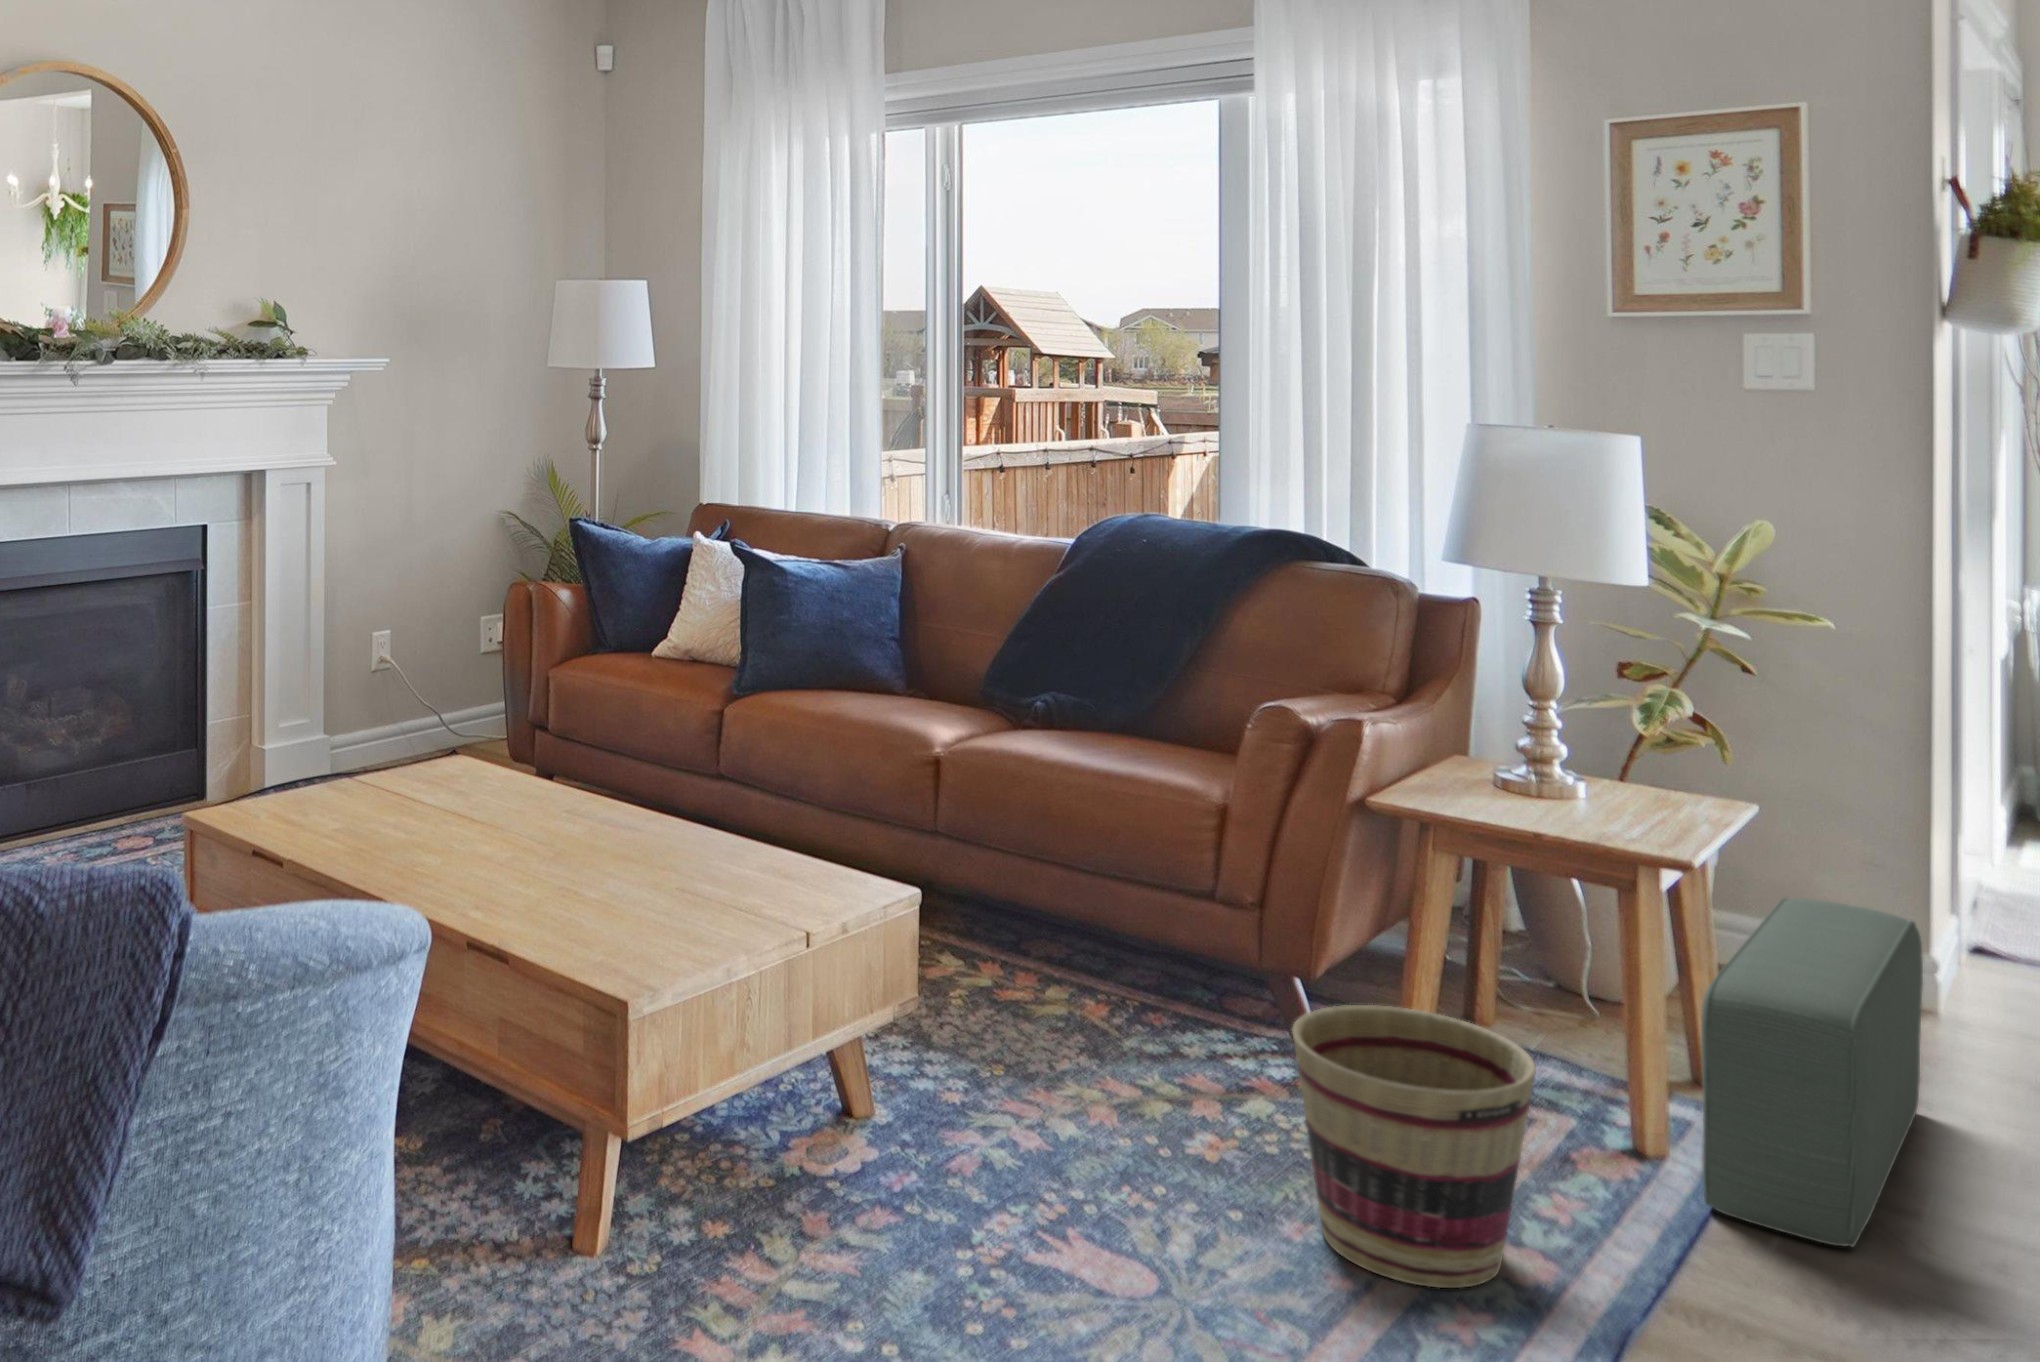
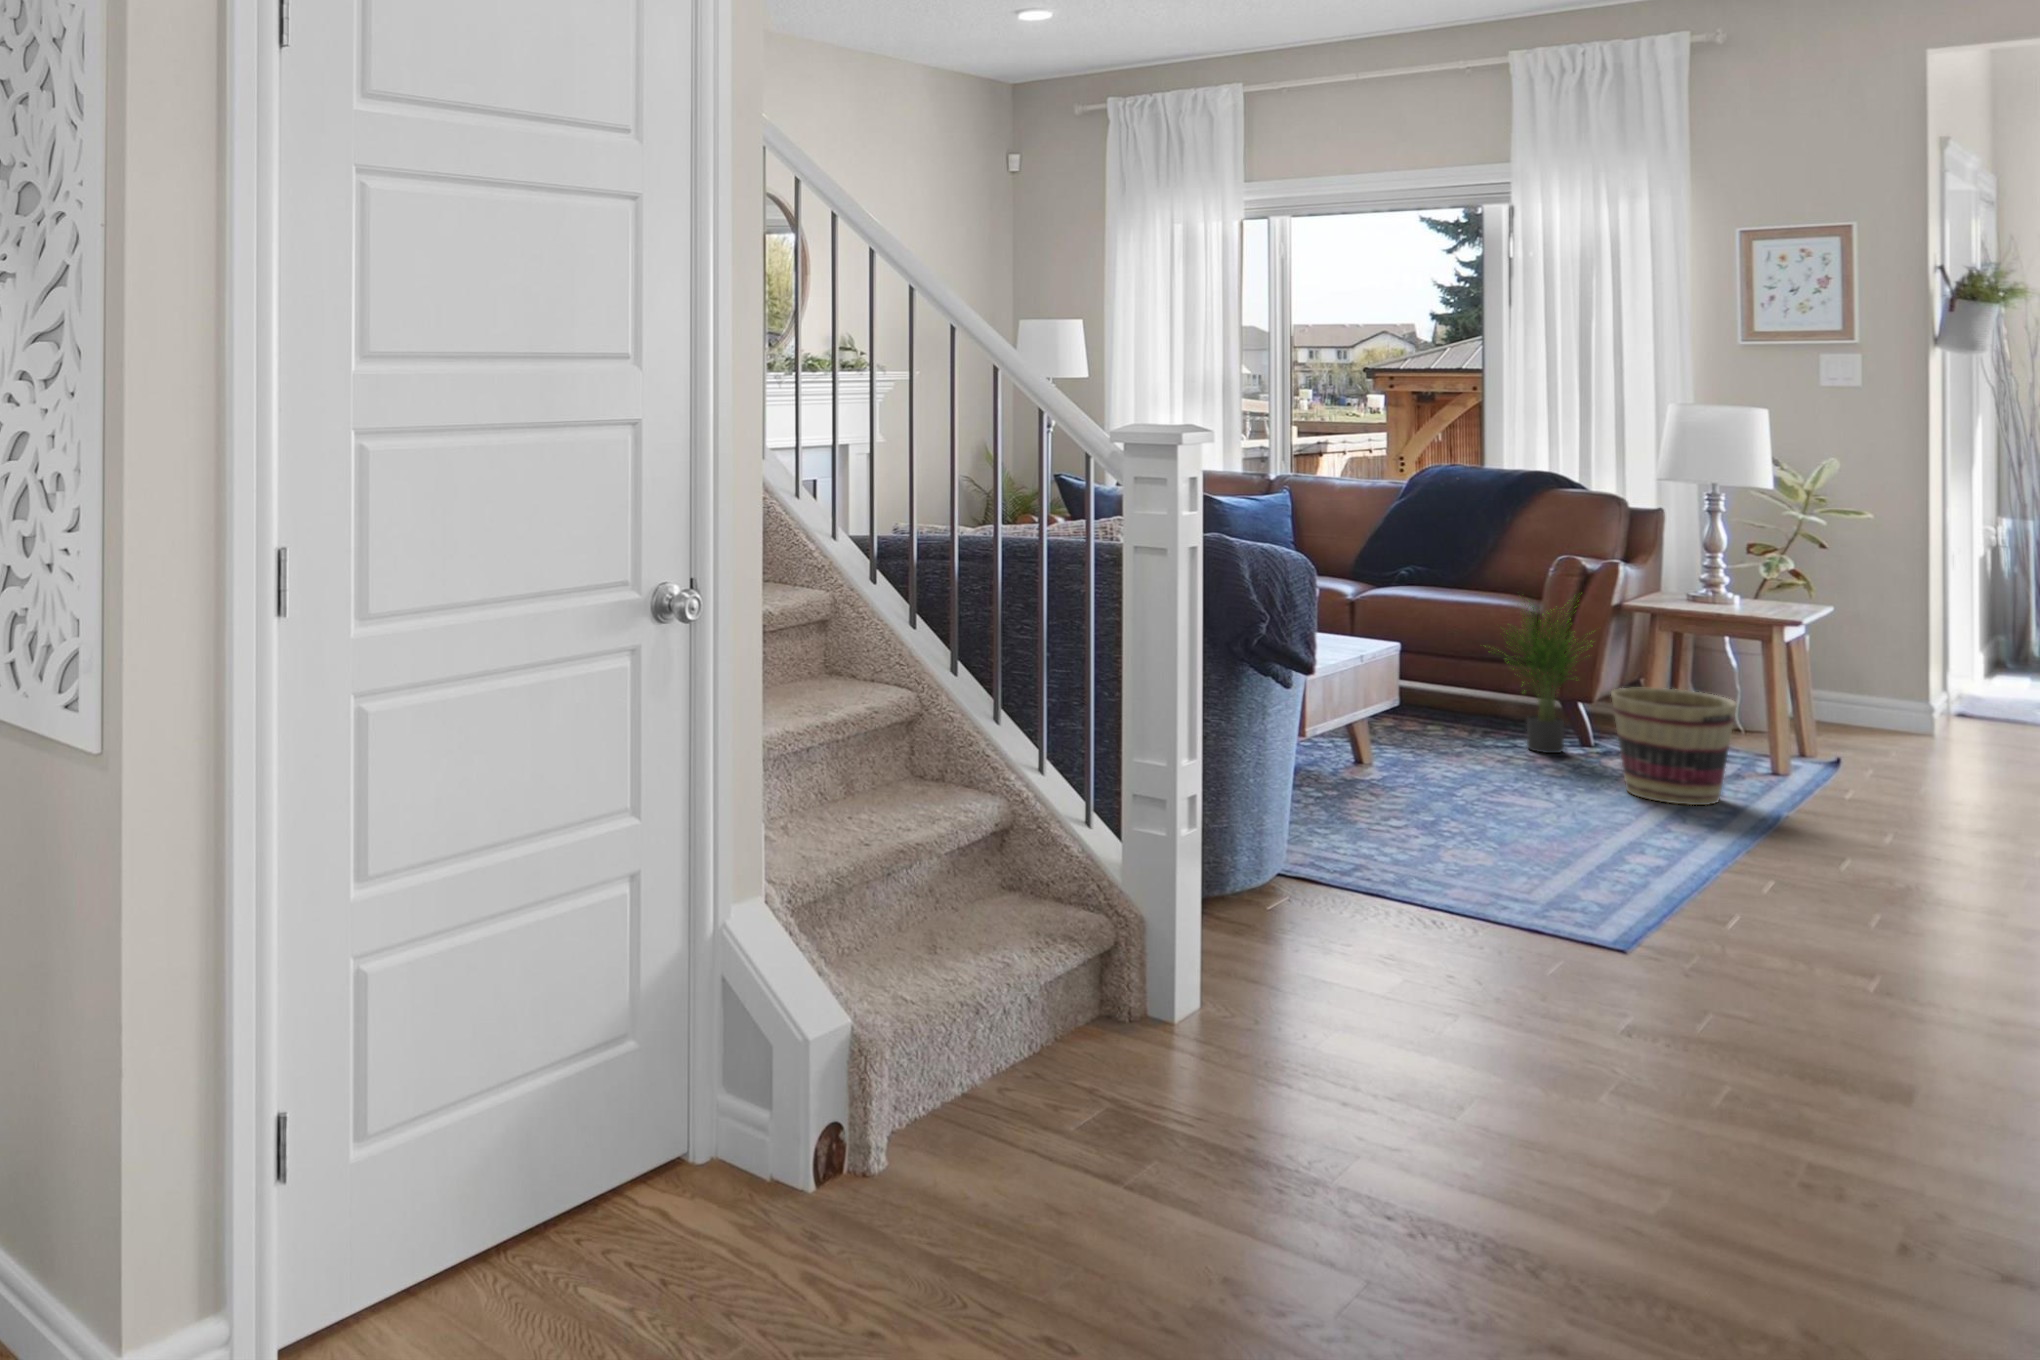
potted plant: none [1098,777,1325,1085] -> present [1501,605,1591,753]
pouf: present [1701,898,1923,1247] -> none [1812,654,1923,796]

